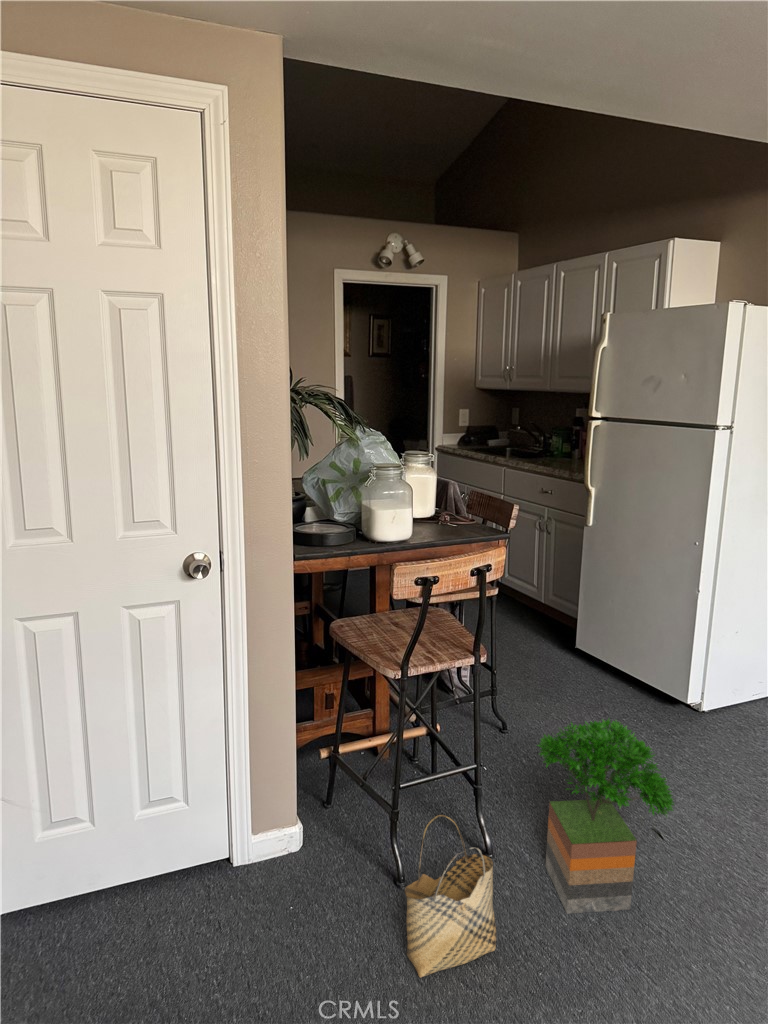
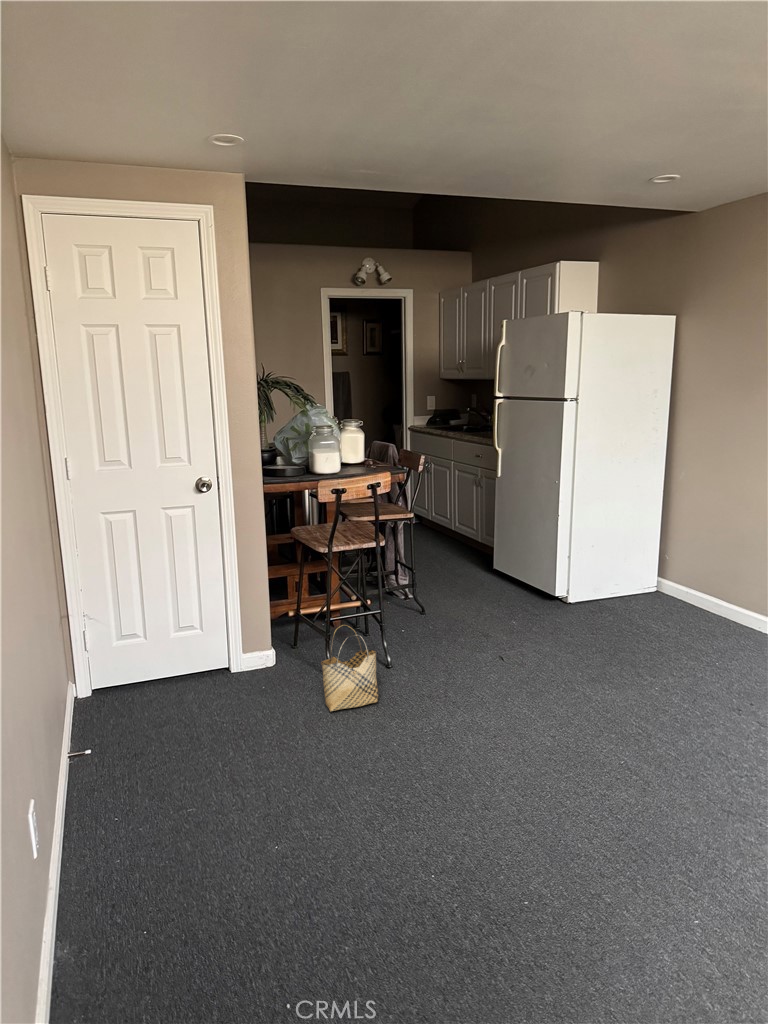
potted tree: present [537,719,674,914] -> none [409,576,485,691]

